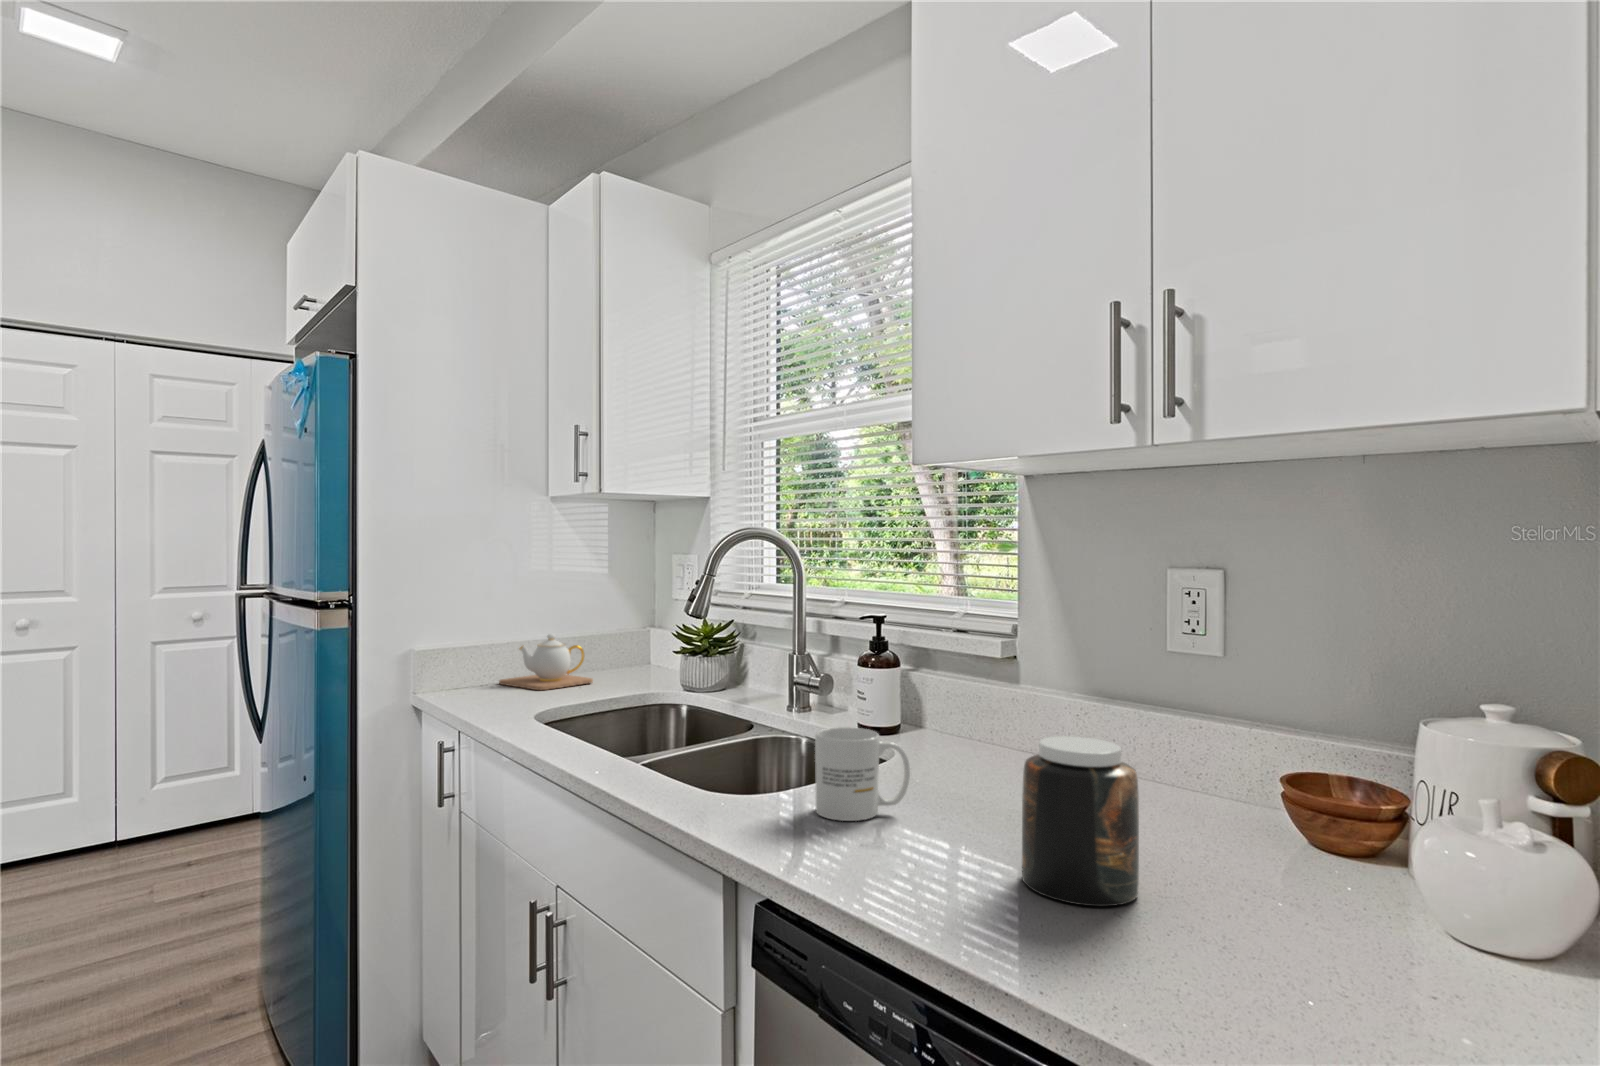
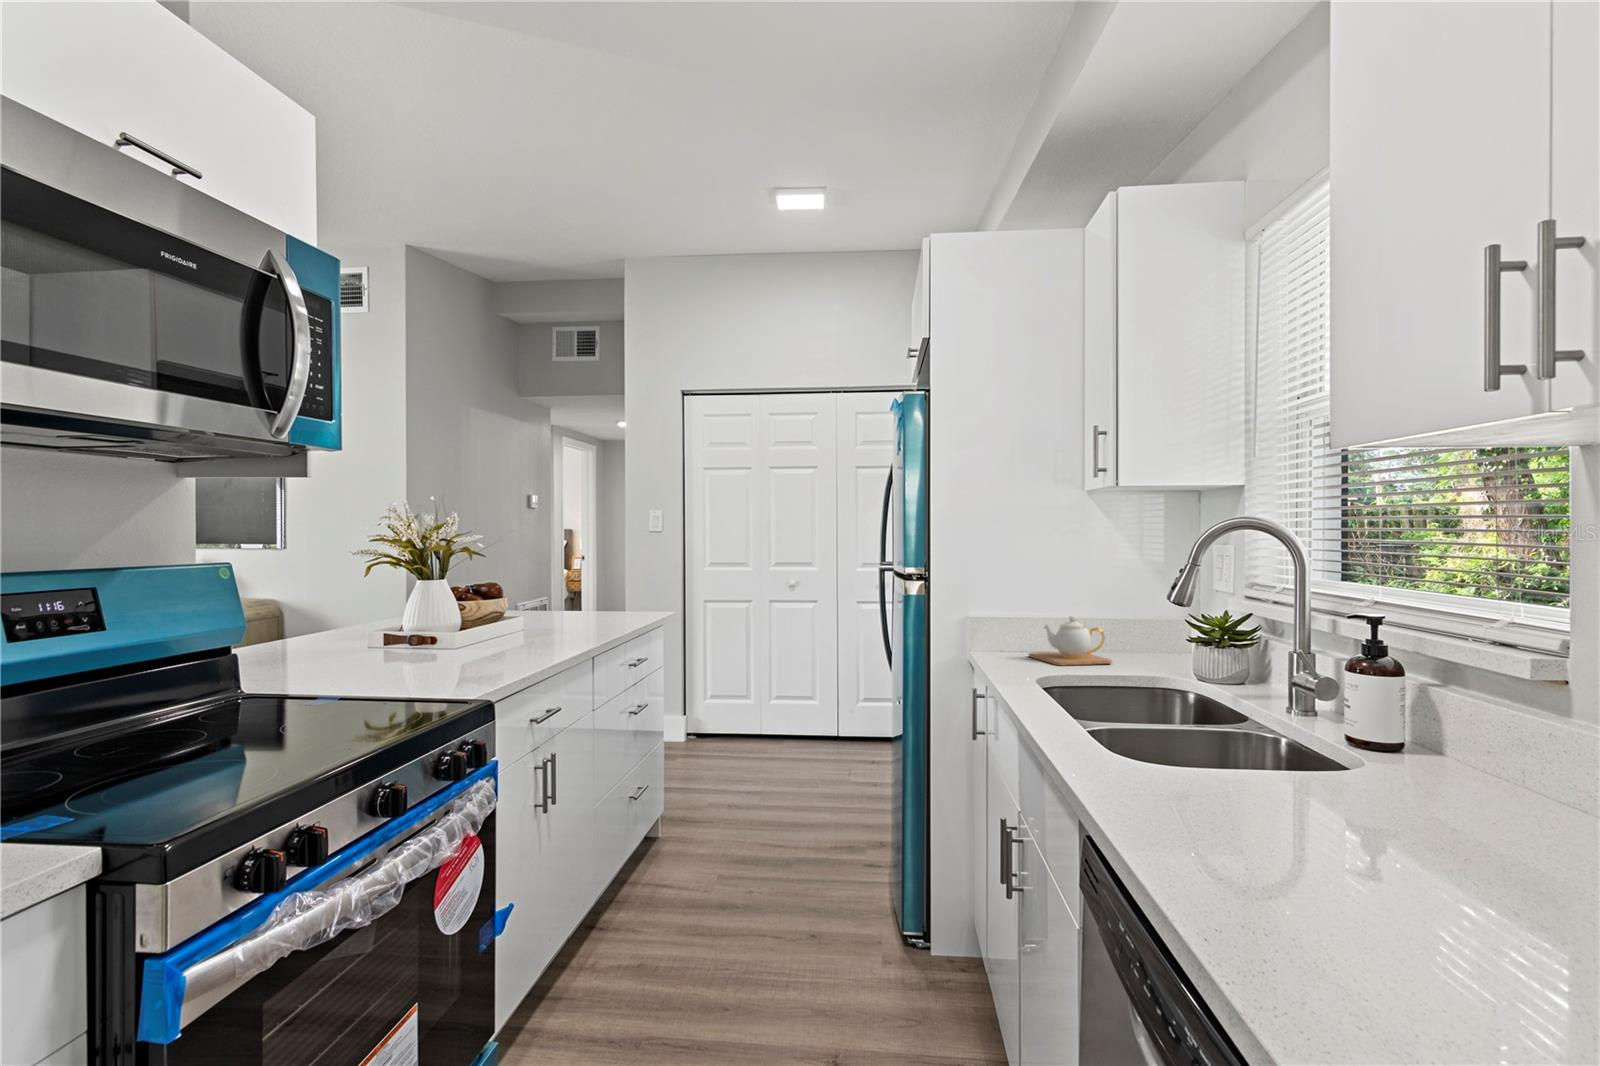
mug: present [815,727,910,821] -> none [1198,725,1305,819]
jar: present [1022,736,1139,906] -> none [1351,761,1502,959]

